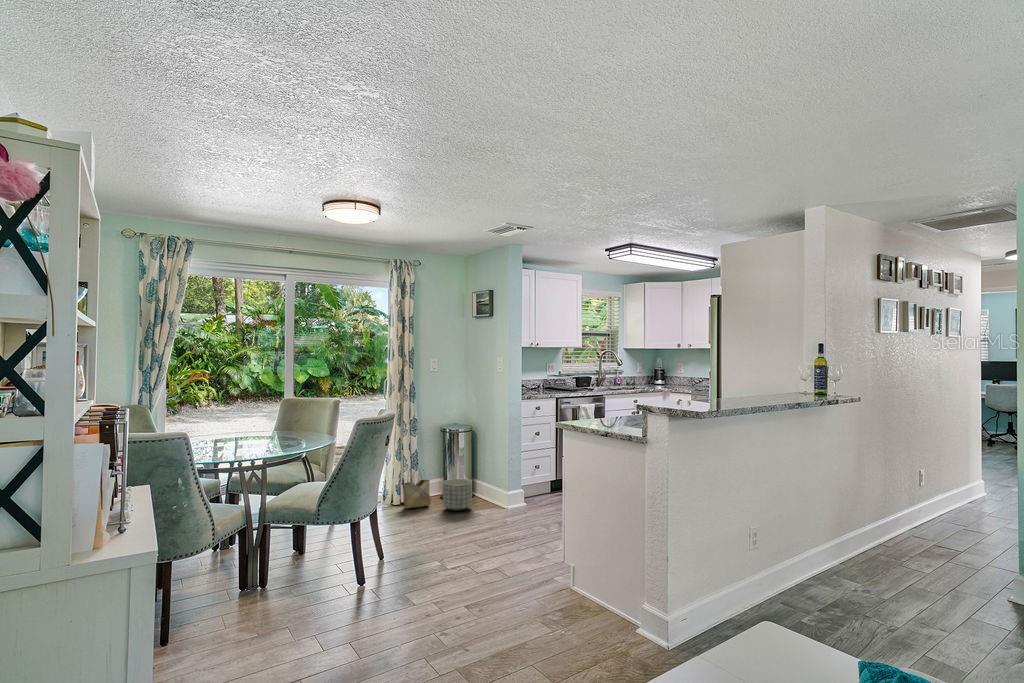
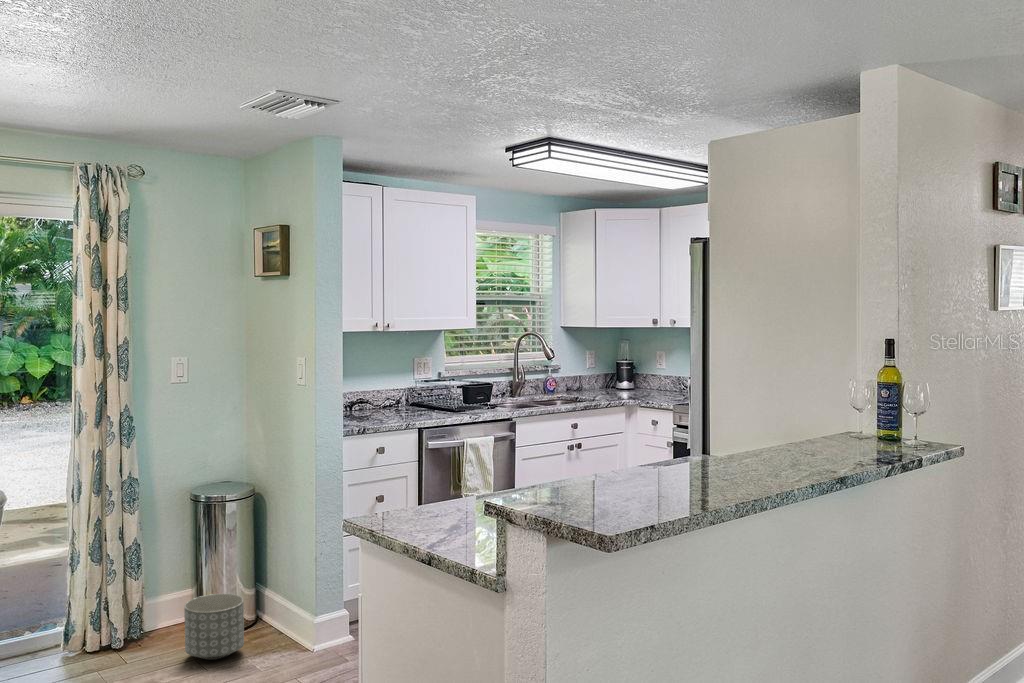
woven basket: present [403,467,430,508] -> none [104,573,163,658]

